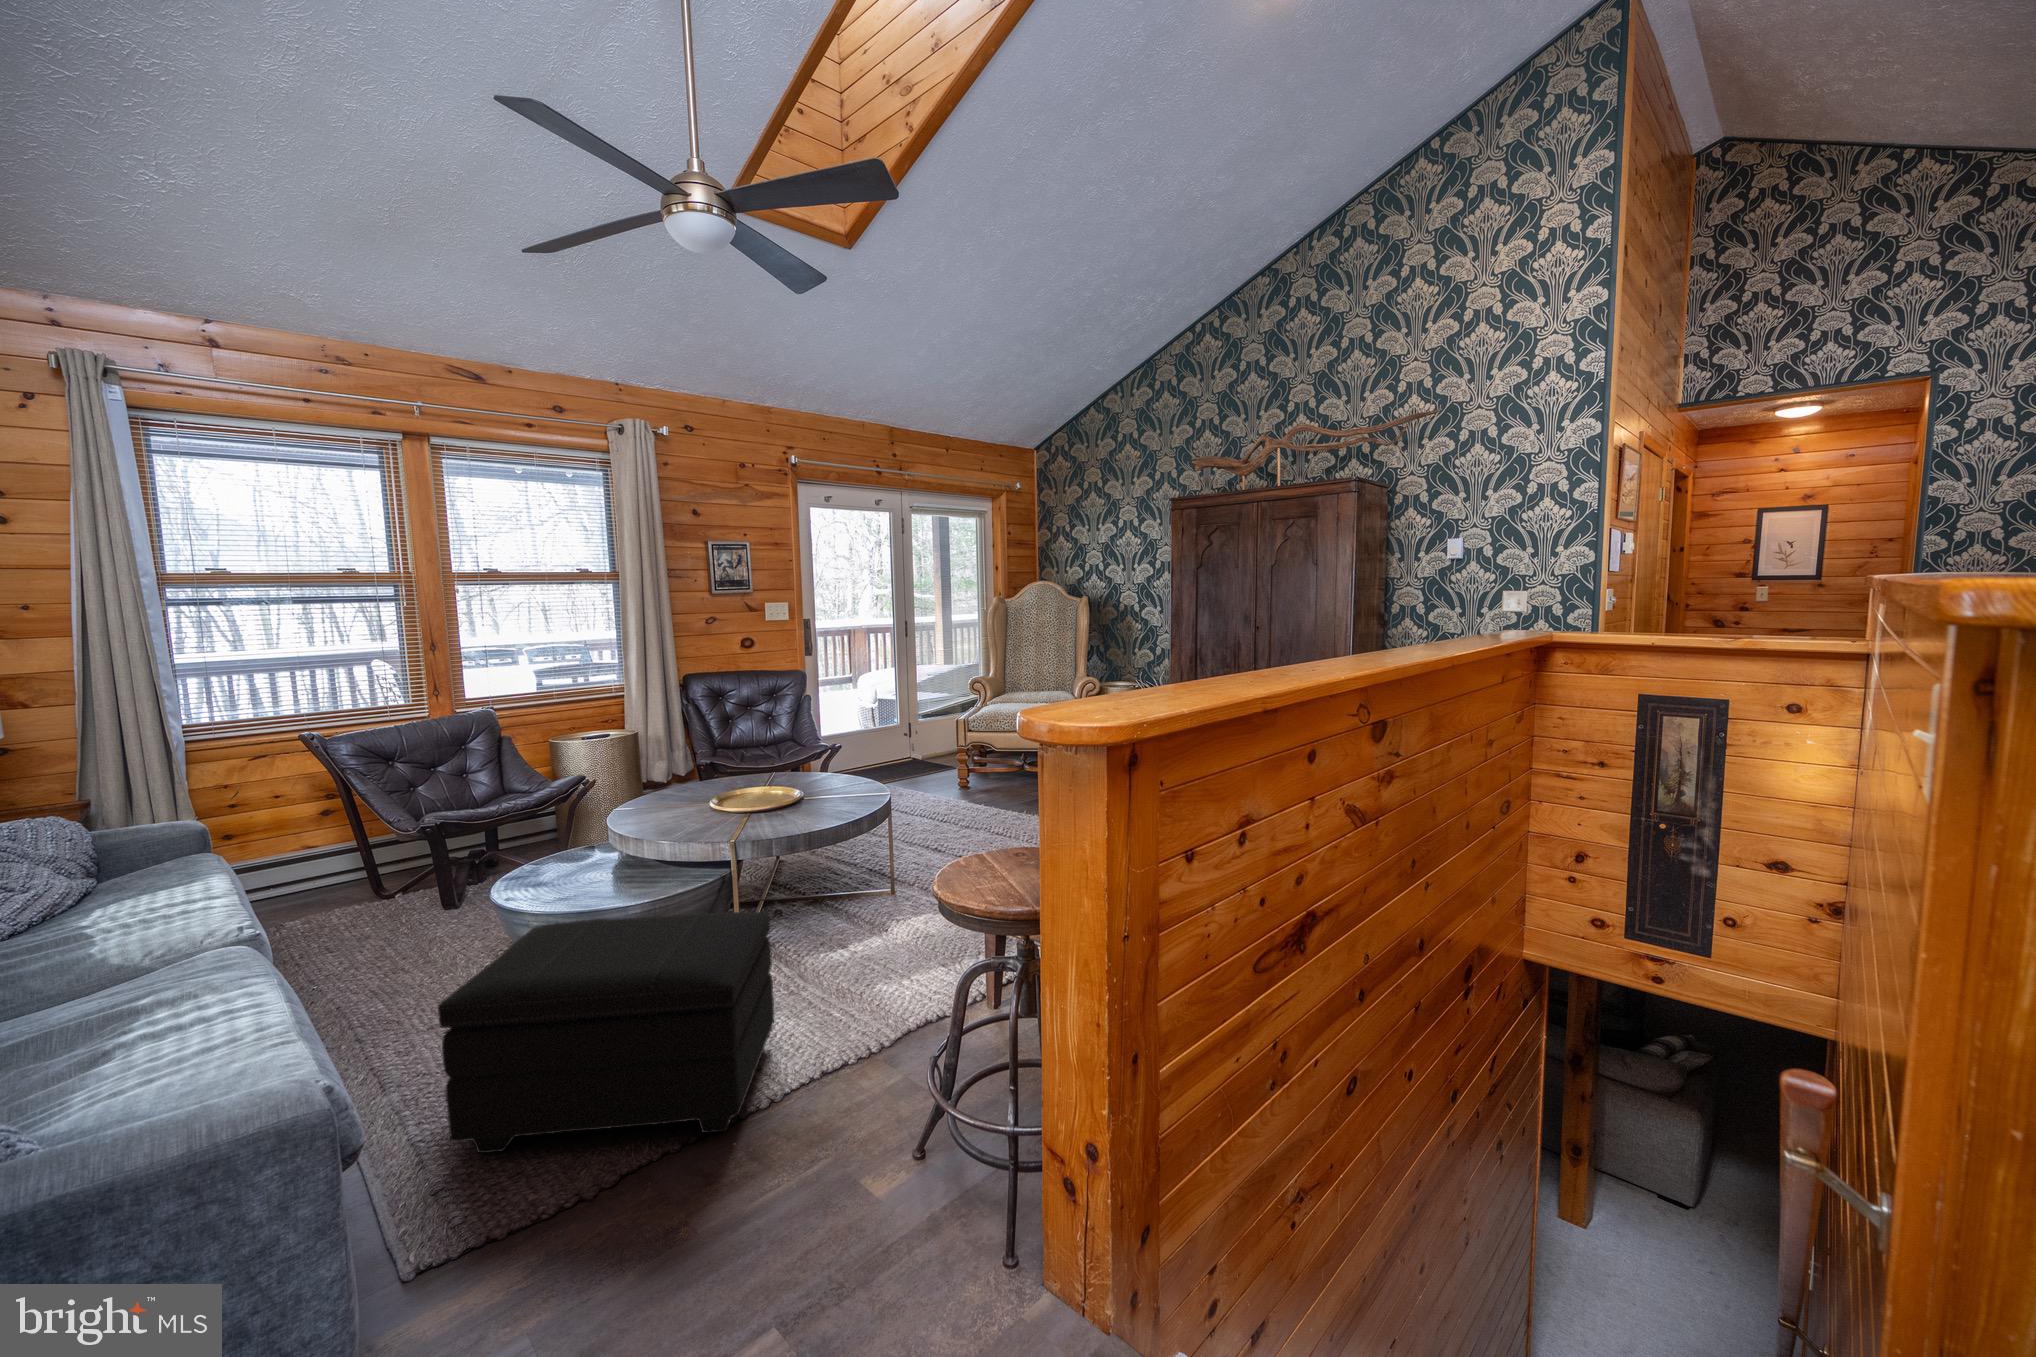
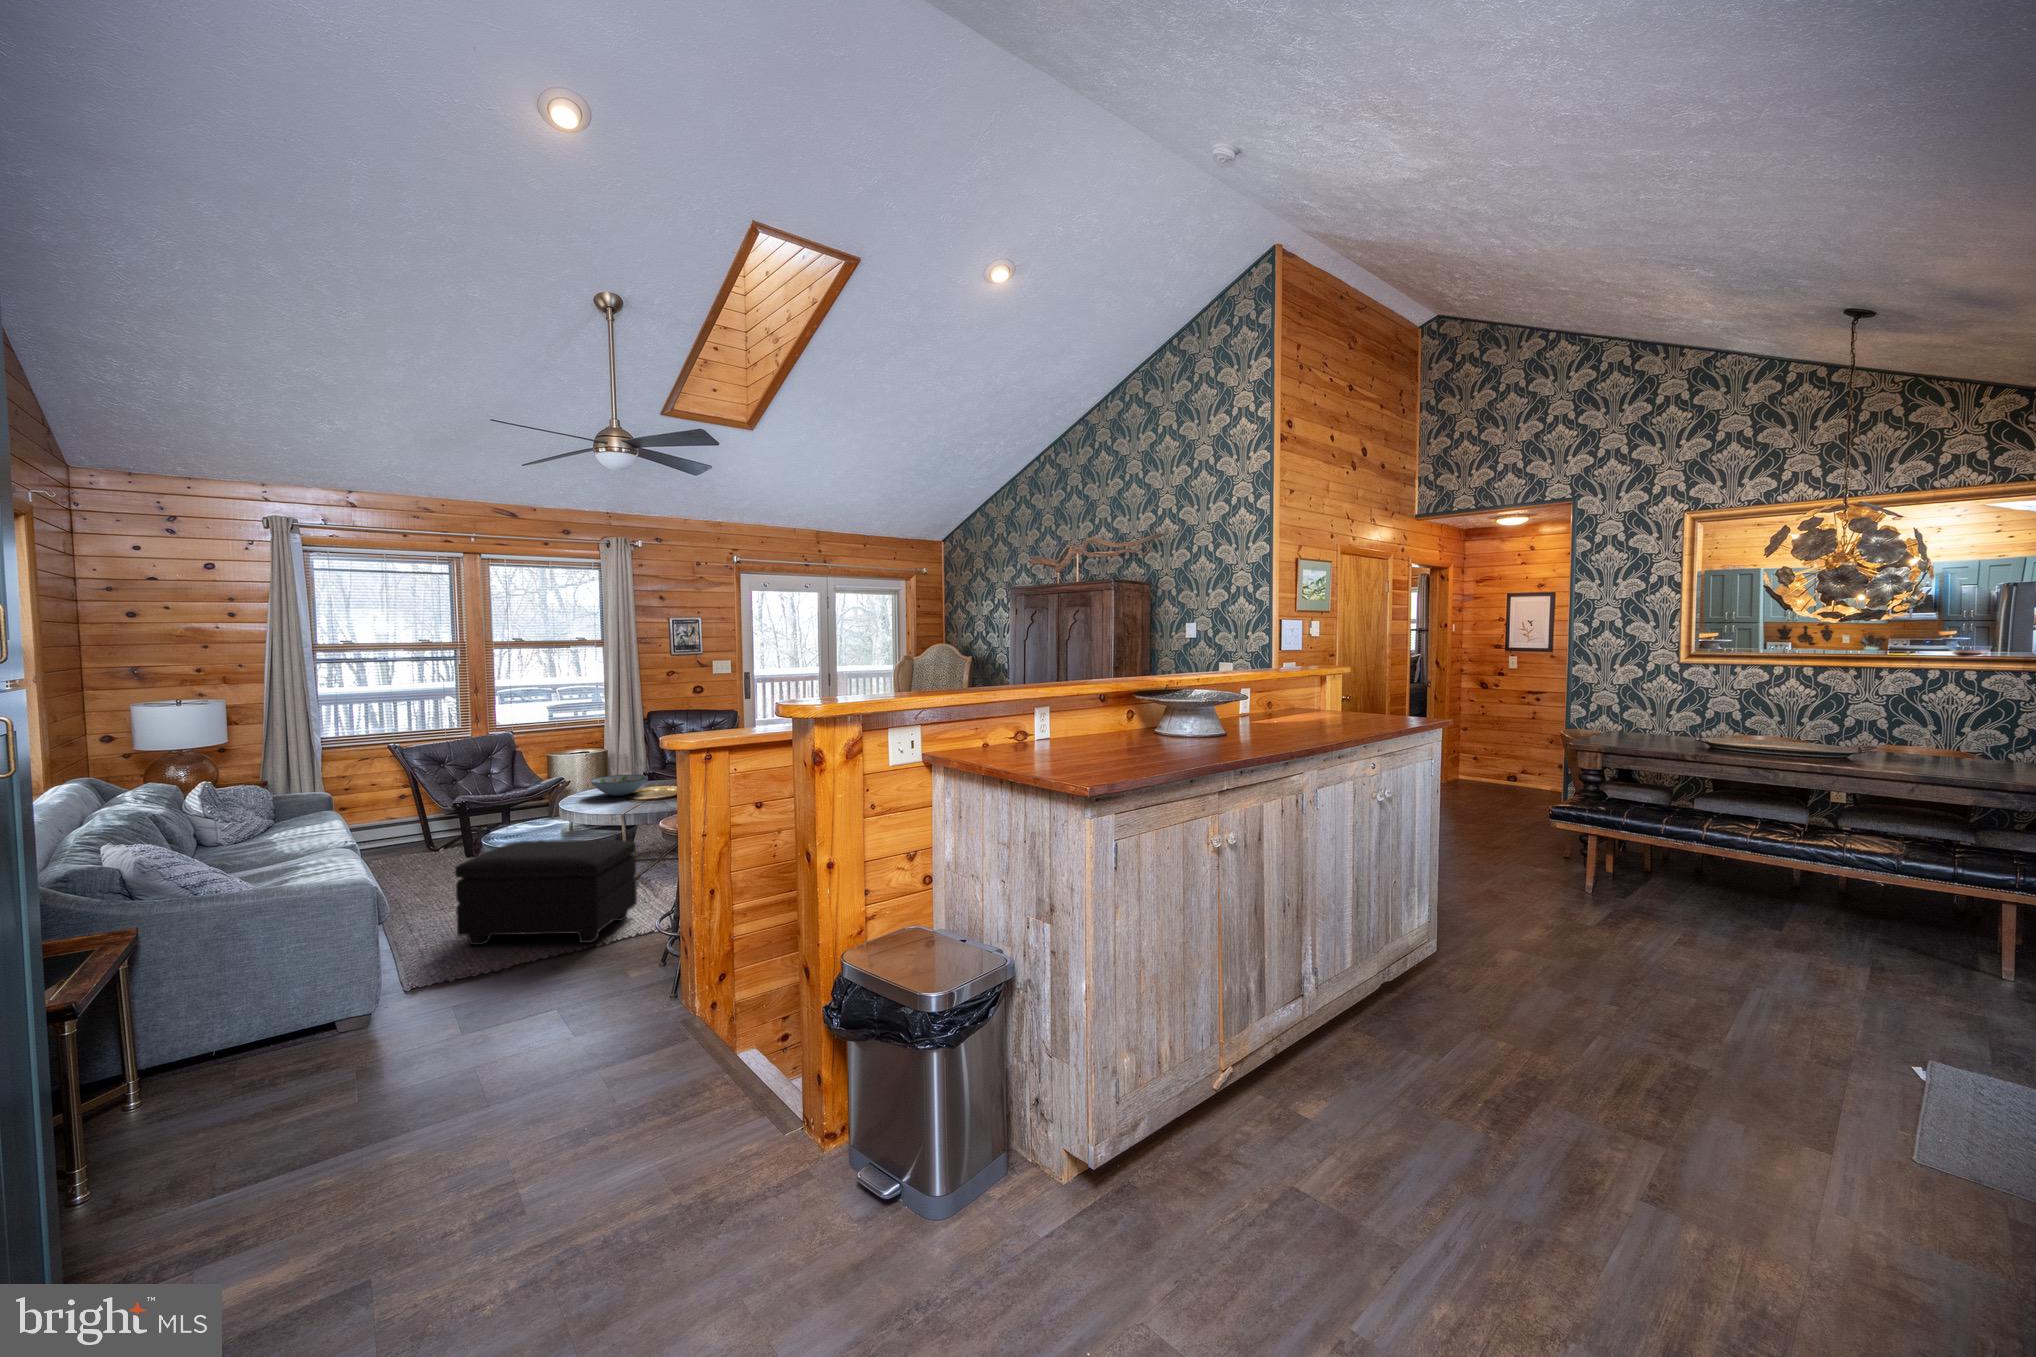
decorative bowl: none [647,776,738,813] -> present [590,775,648,796]

